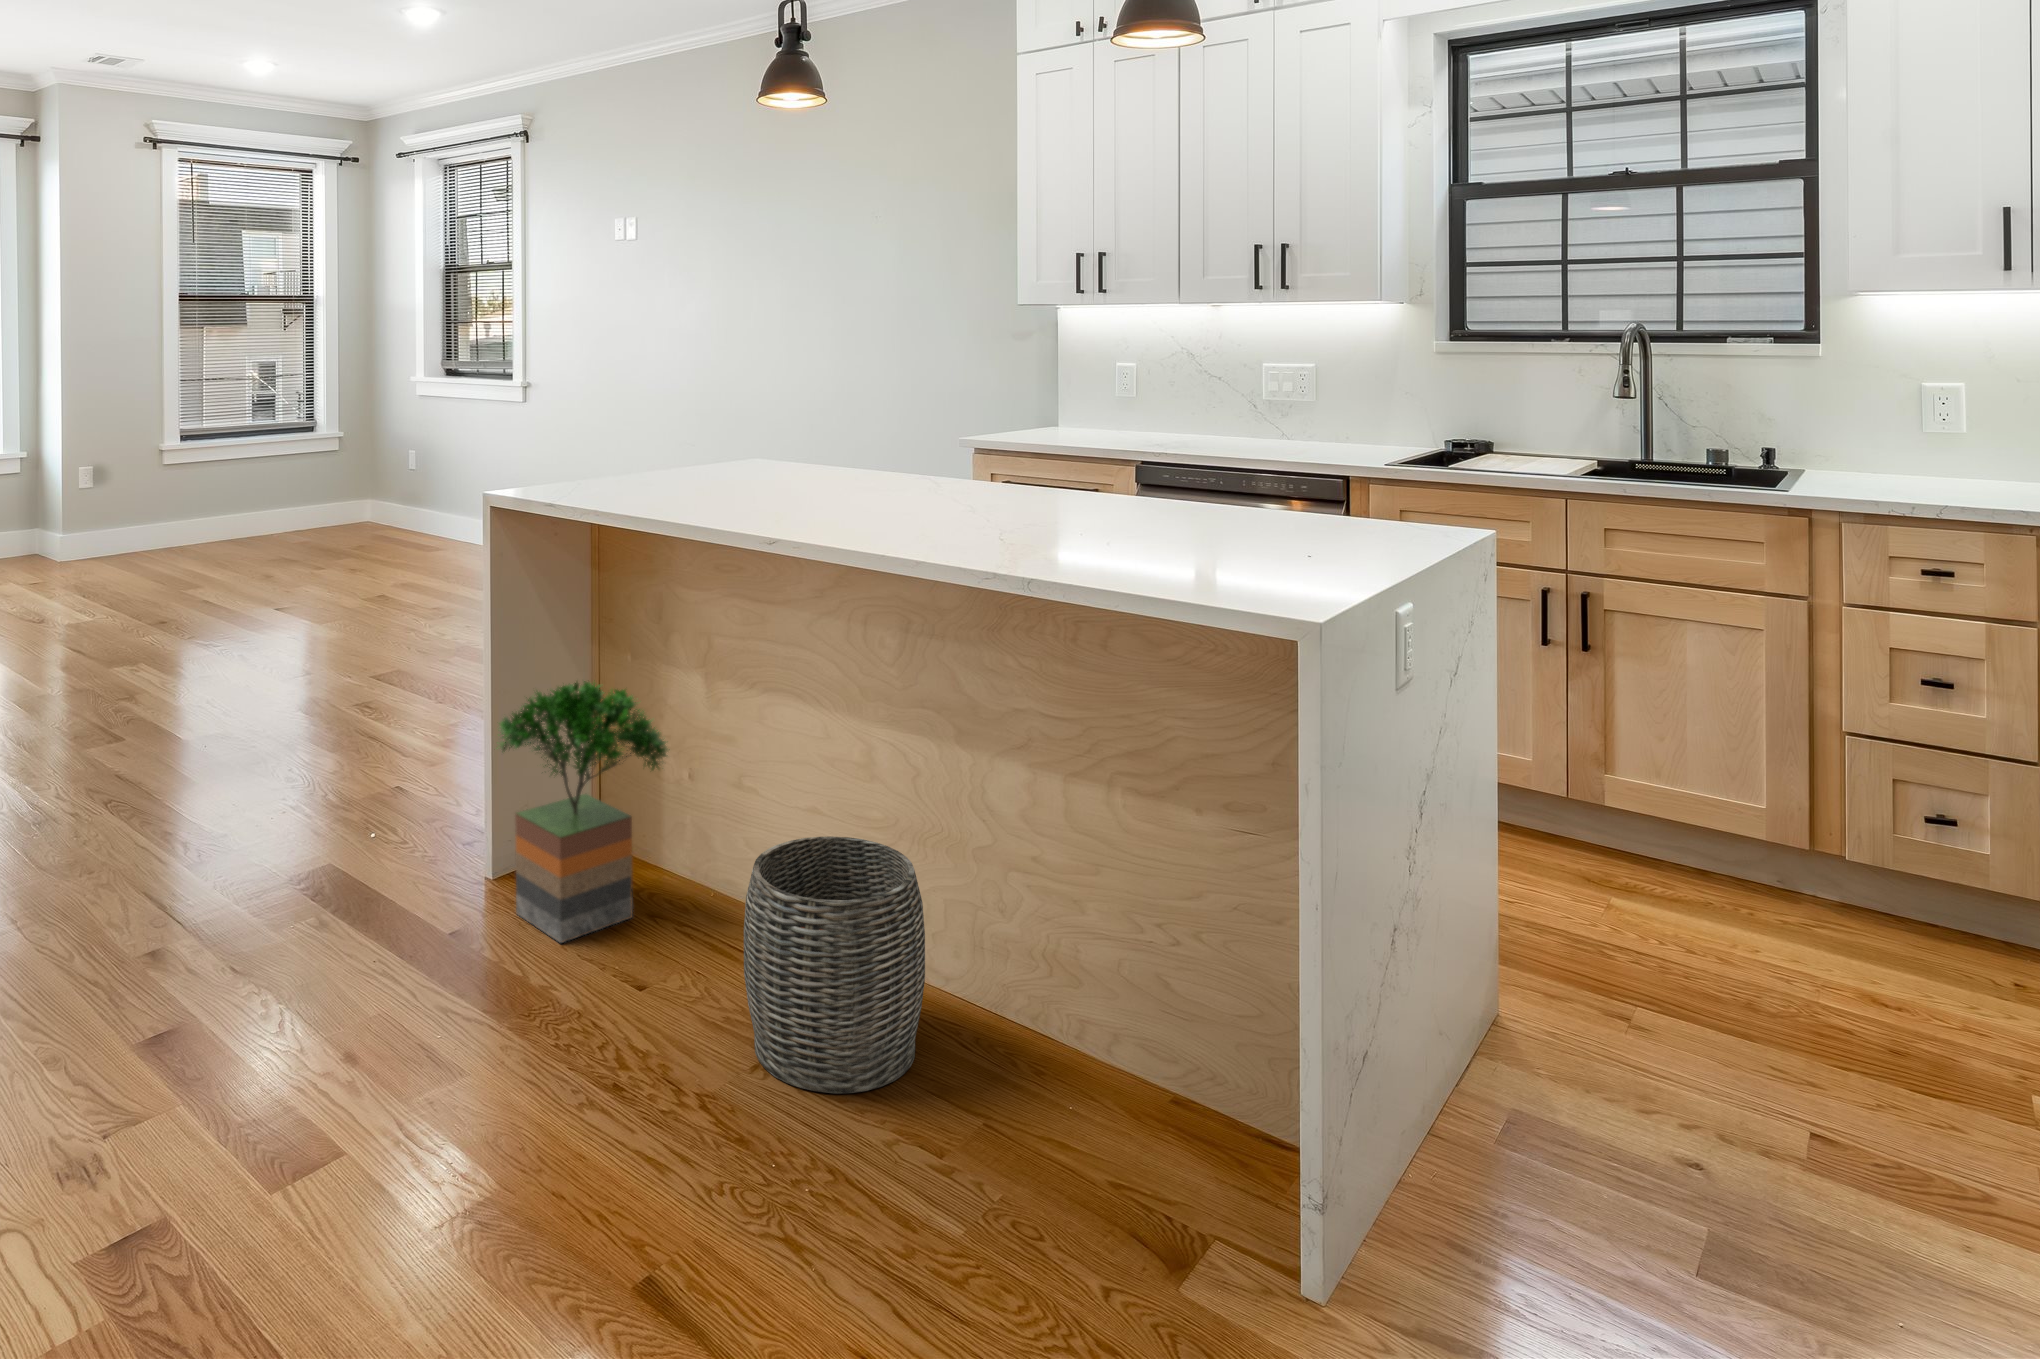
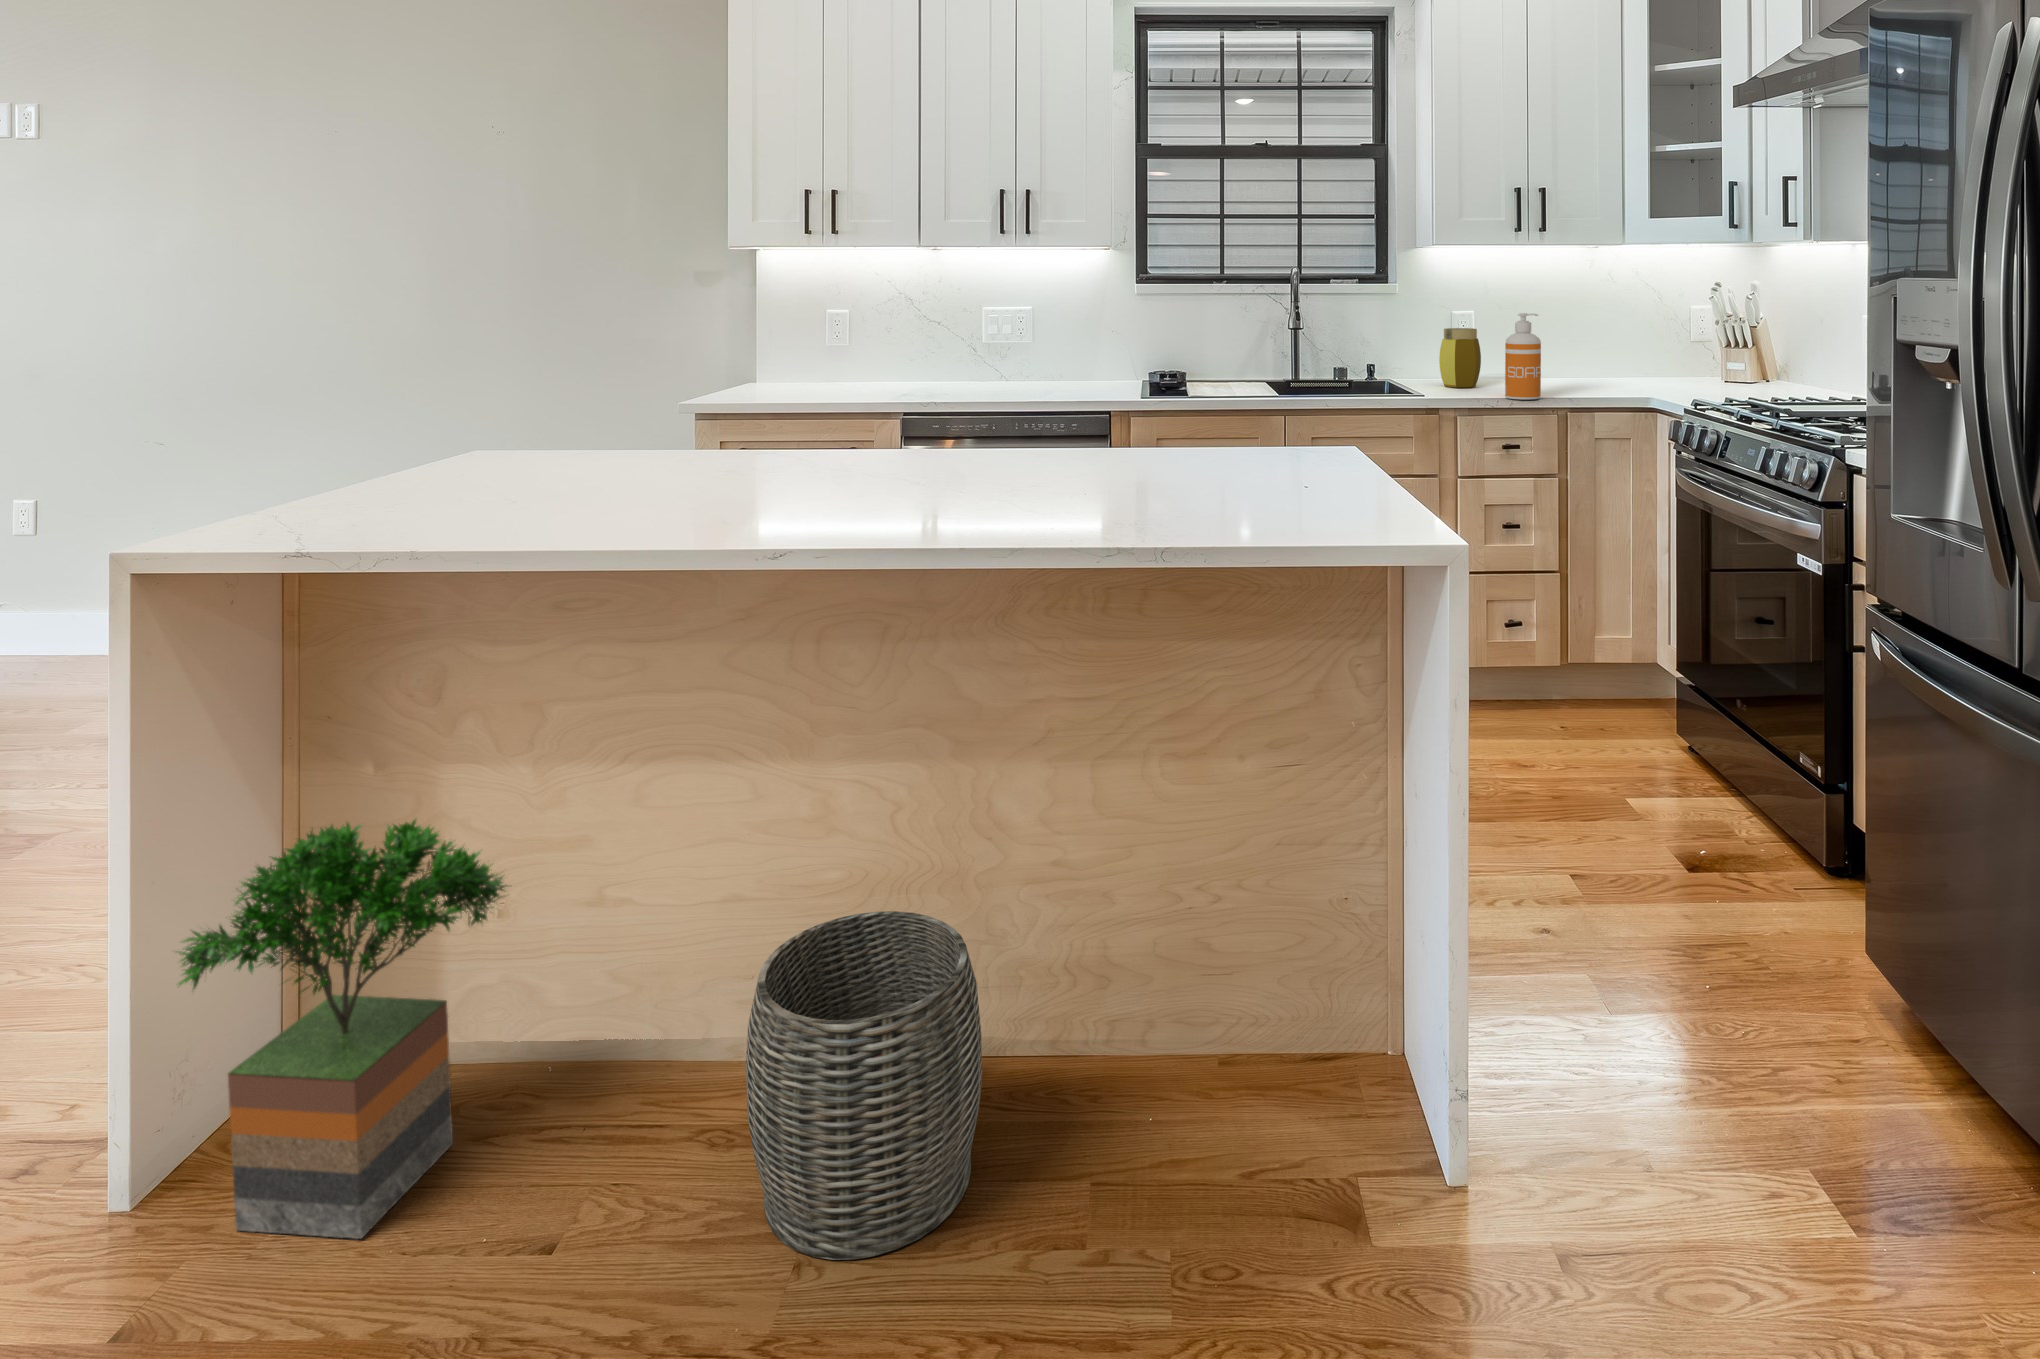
soap dispenser: none [1959,385,2026,509] -> present [1505,313,1541,400]
jar: none [1876,404,1954,487] -> present [1439,328,1481,387]

